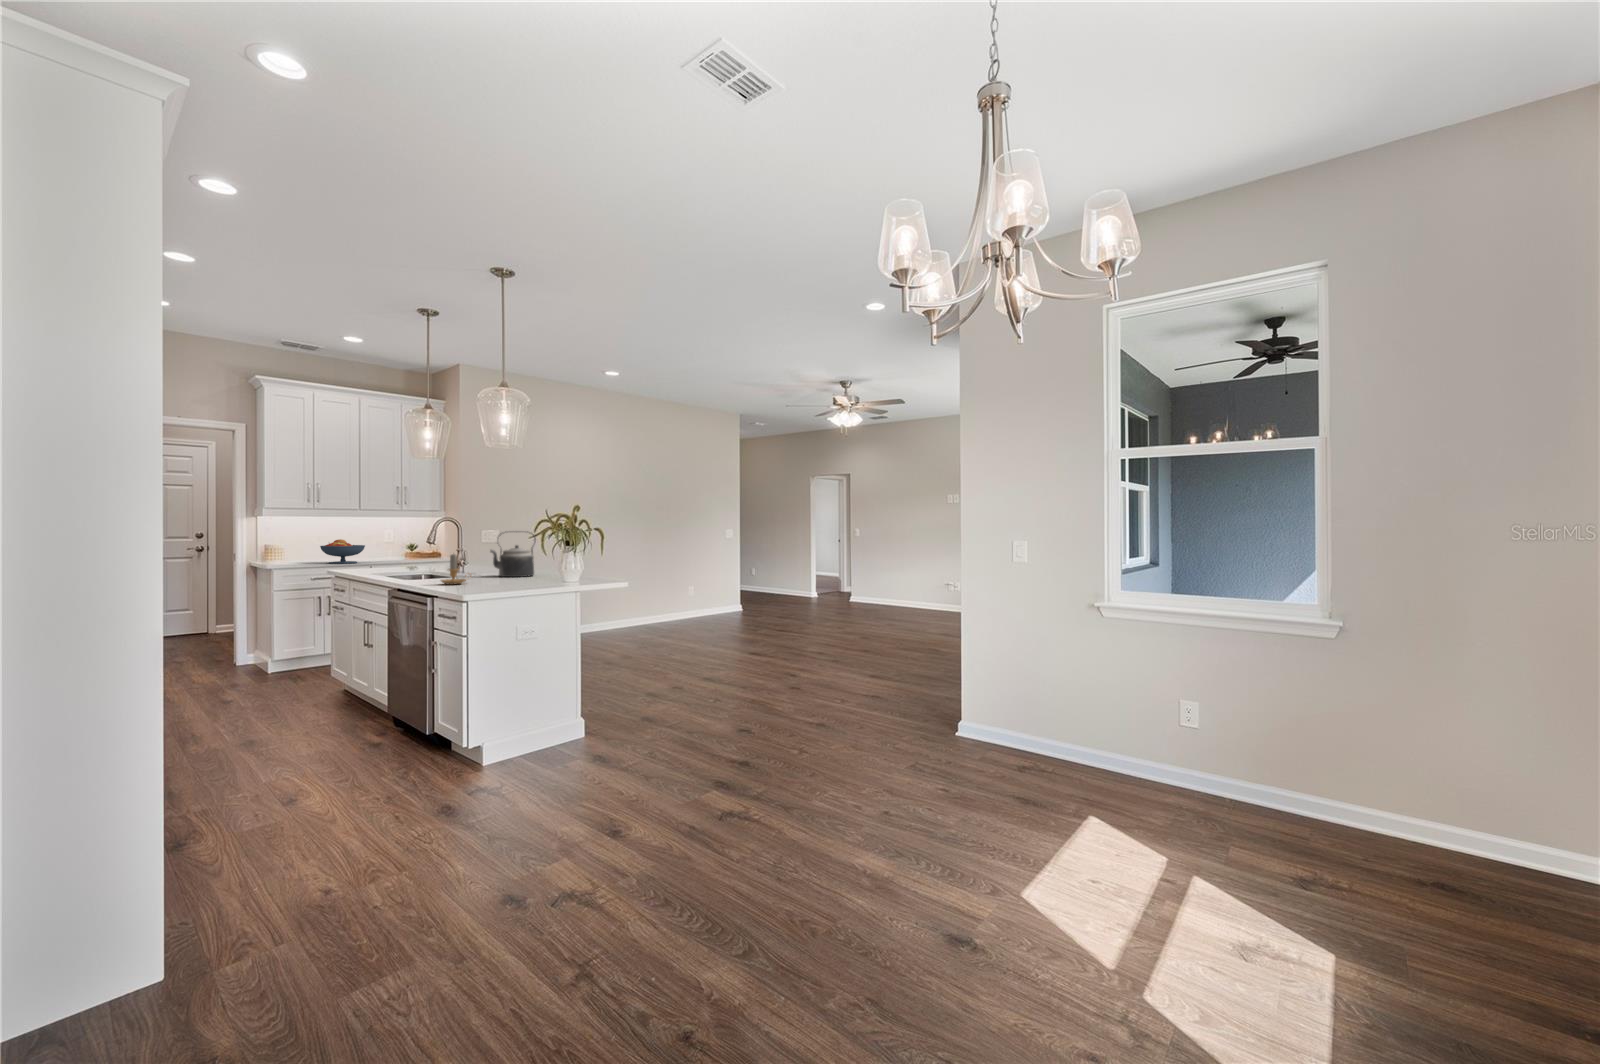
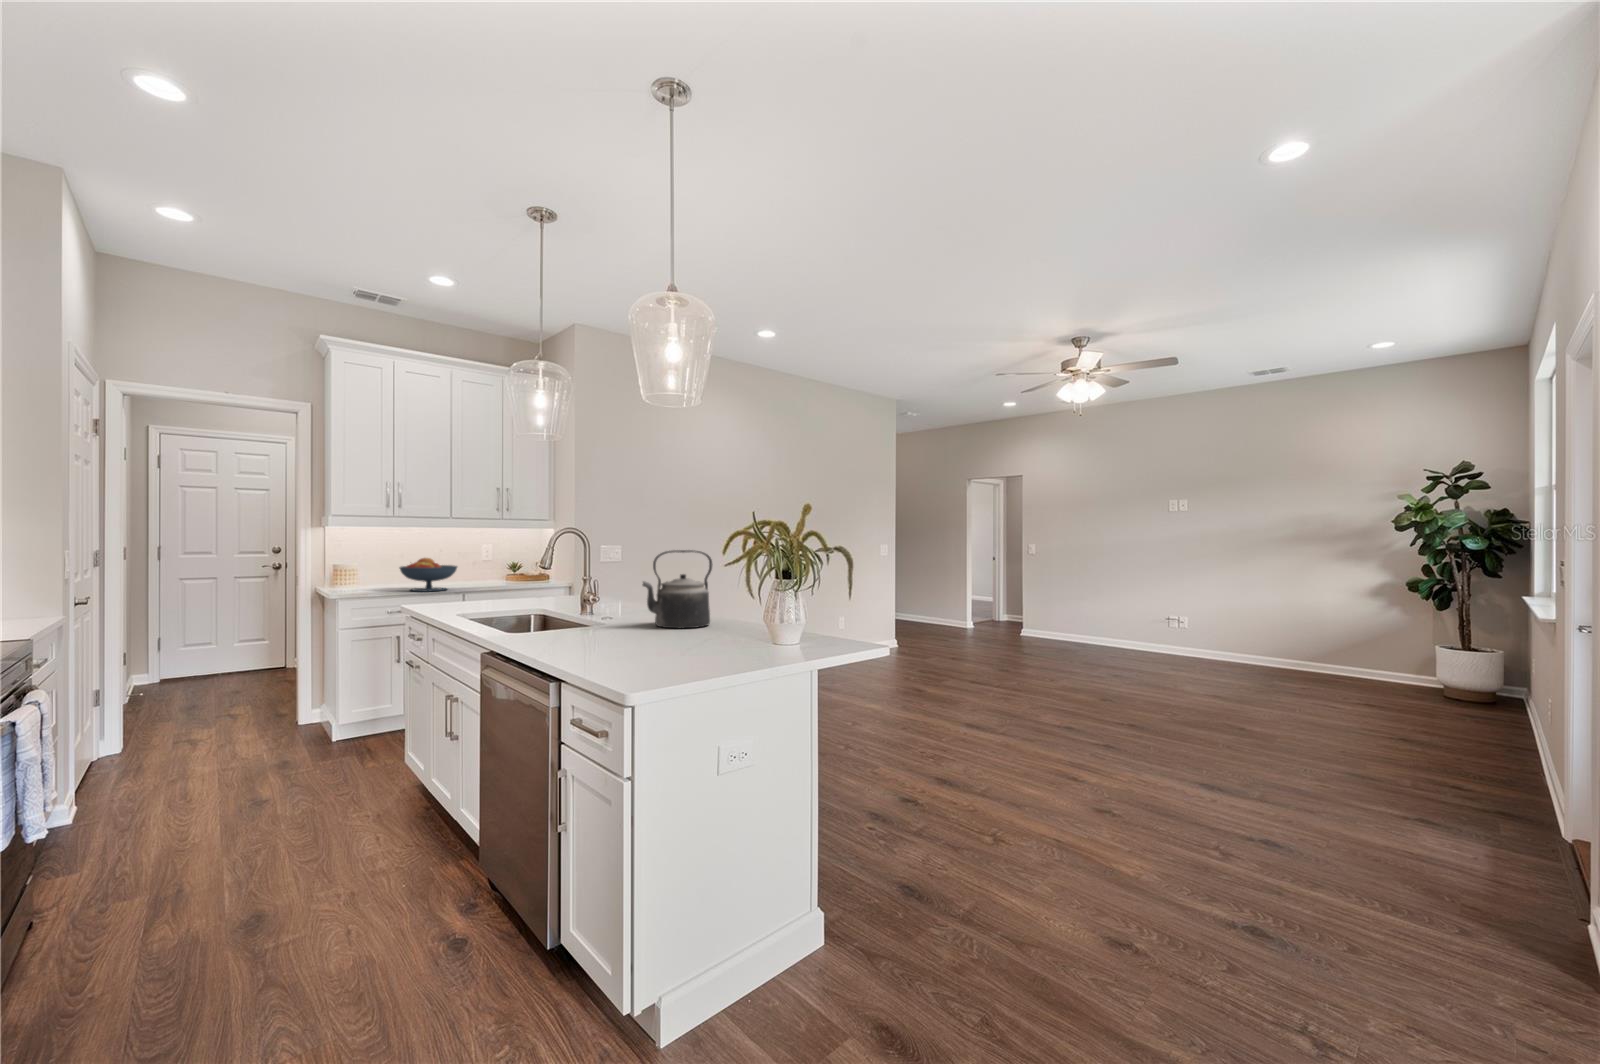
candle: present [441,554,466,585] -> none [569,593,622,652]

